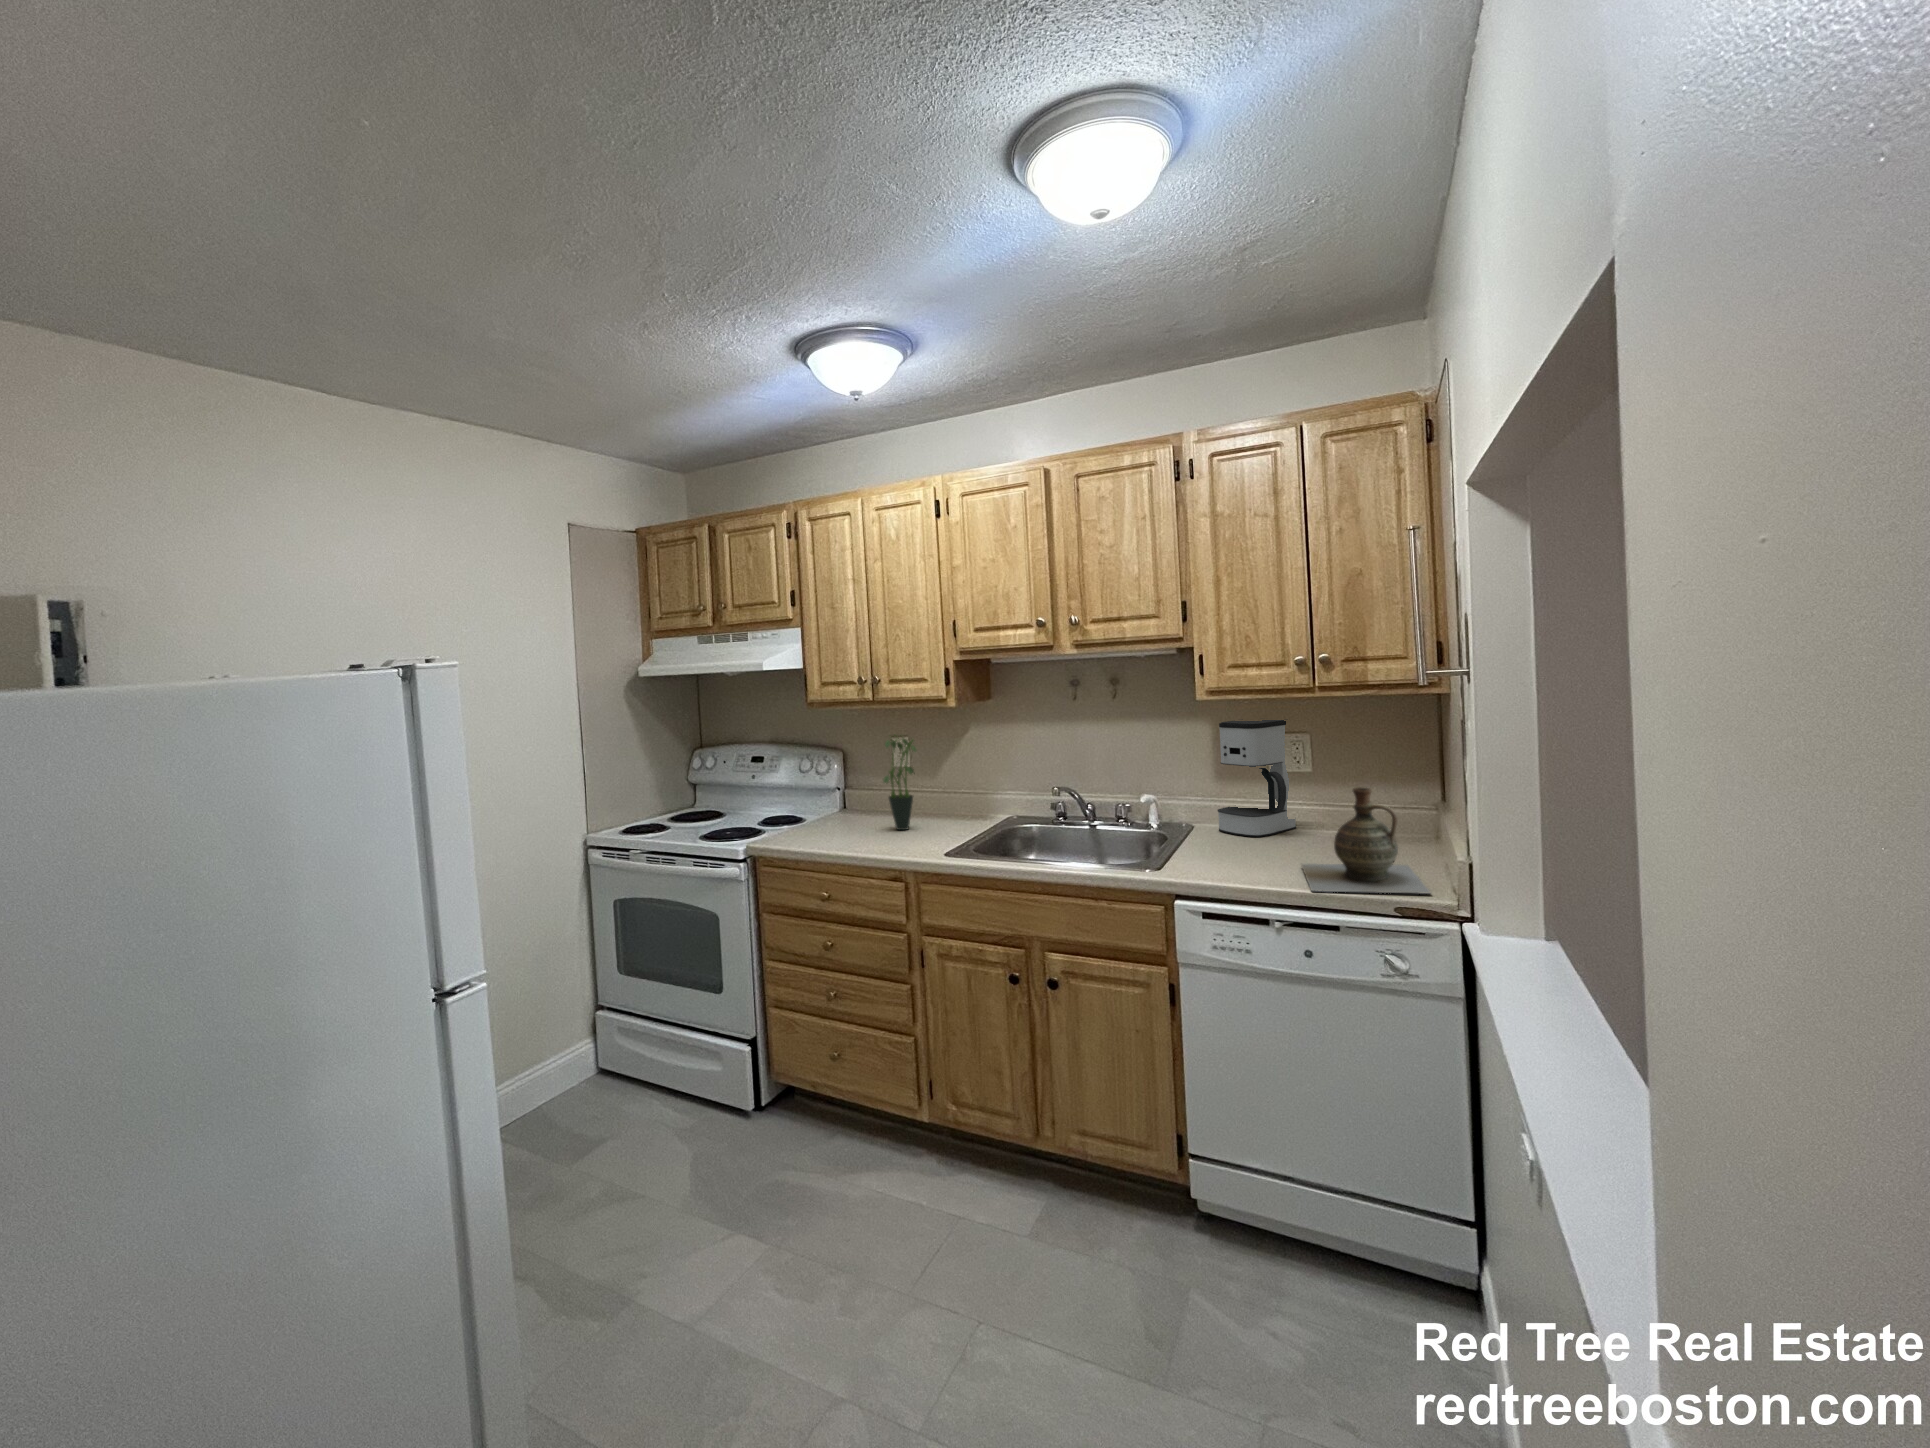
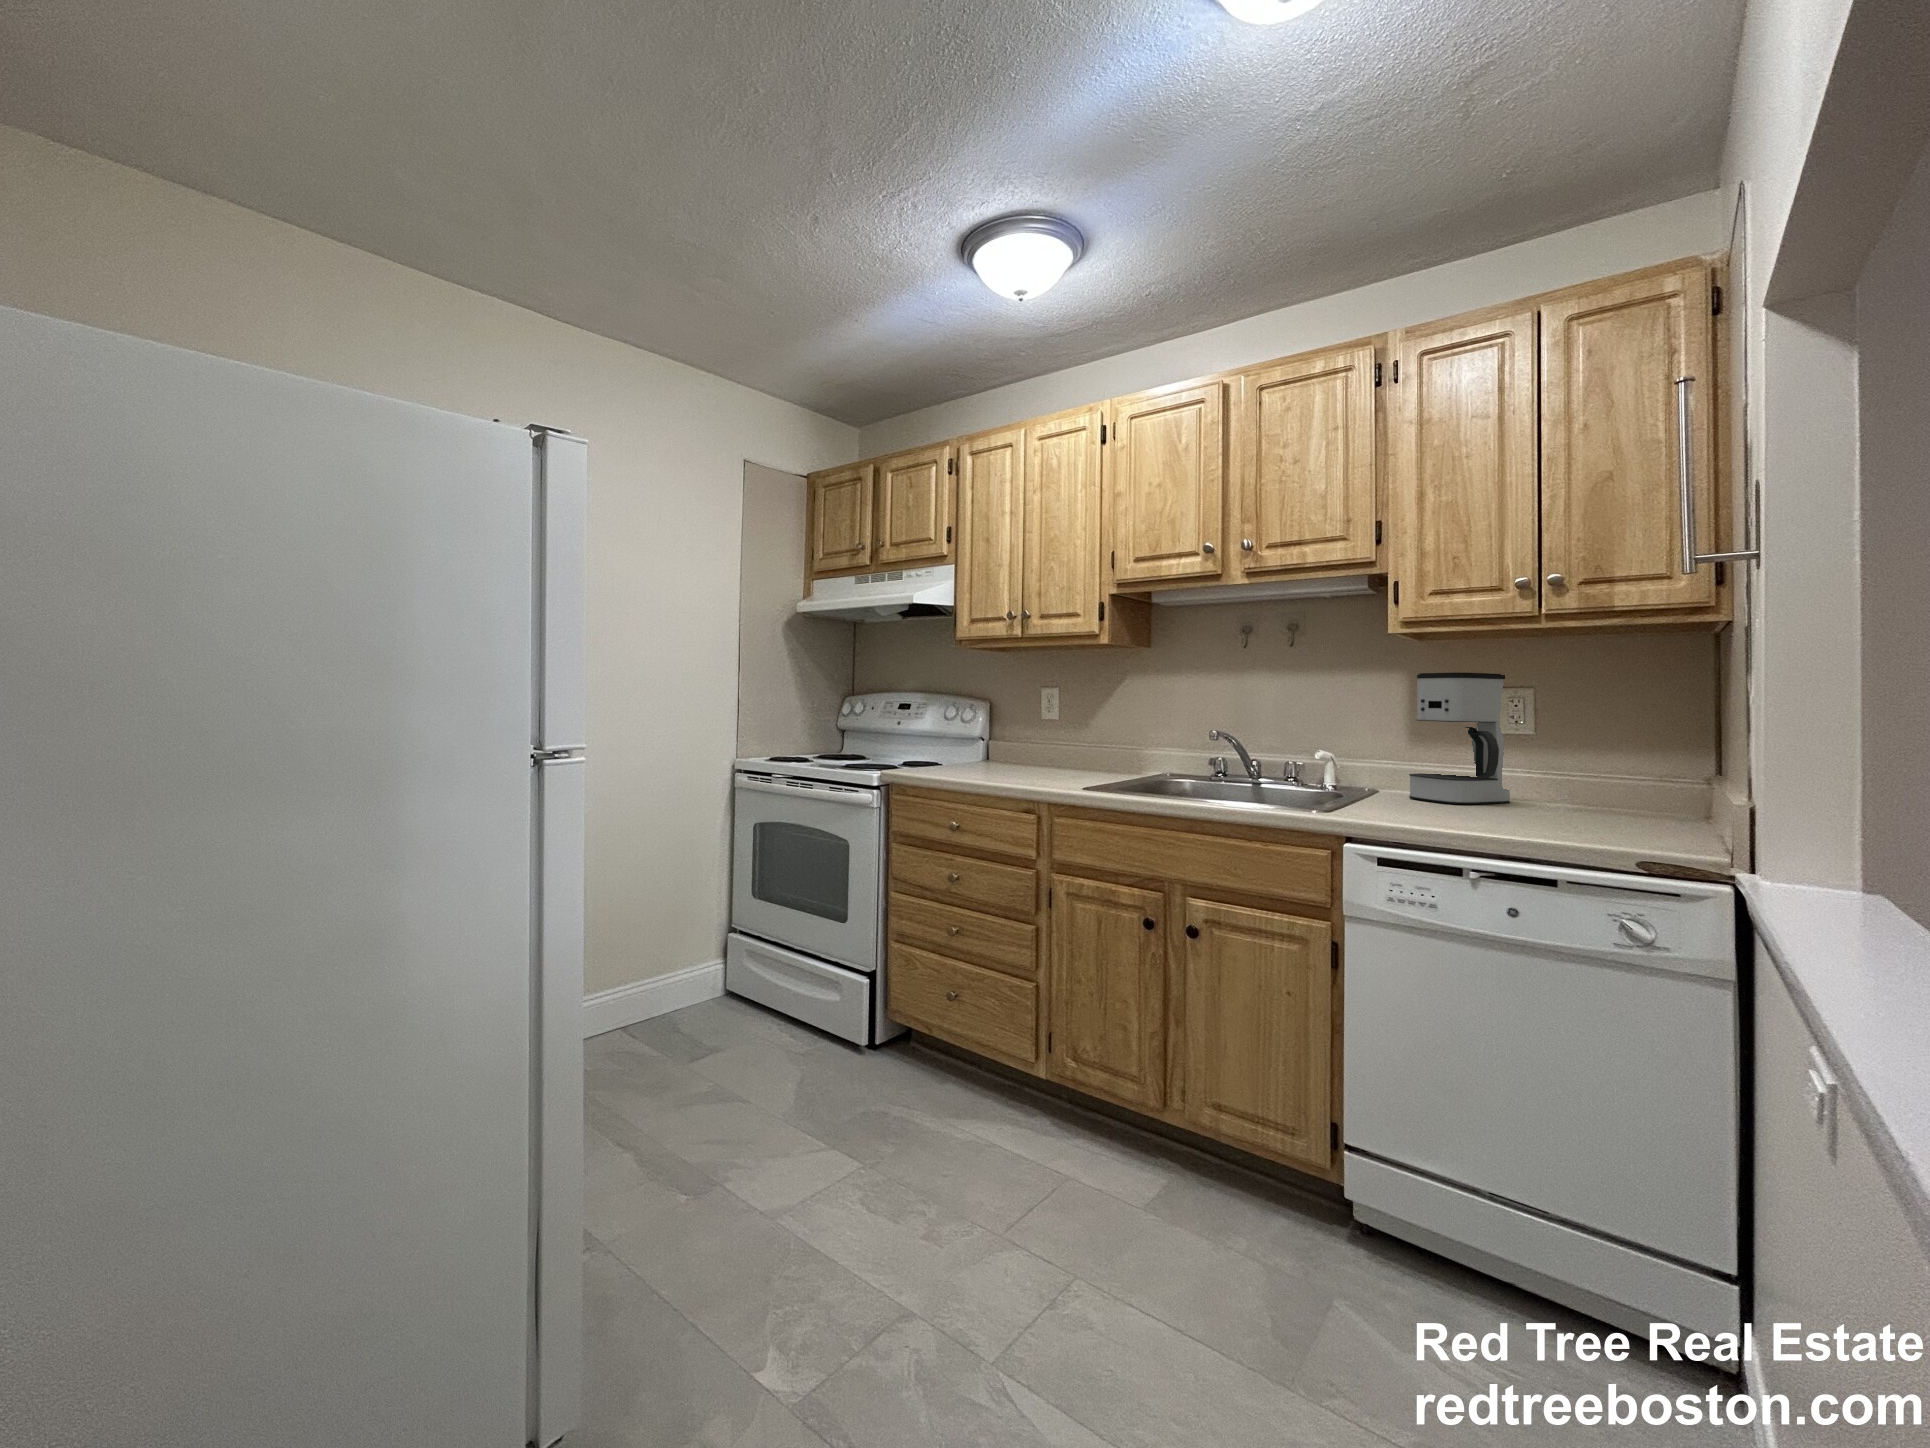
potted plant: present [883,739,916,830] -> none [1026,675,1069,776]
ceramic jug: present [1301,788,1430,894] -> none [1510,724,1690,850]

